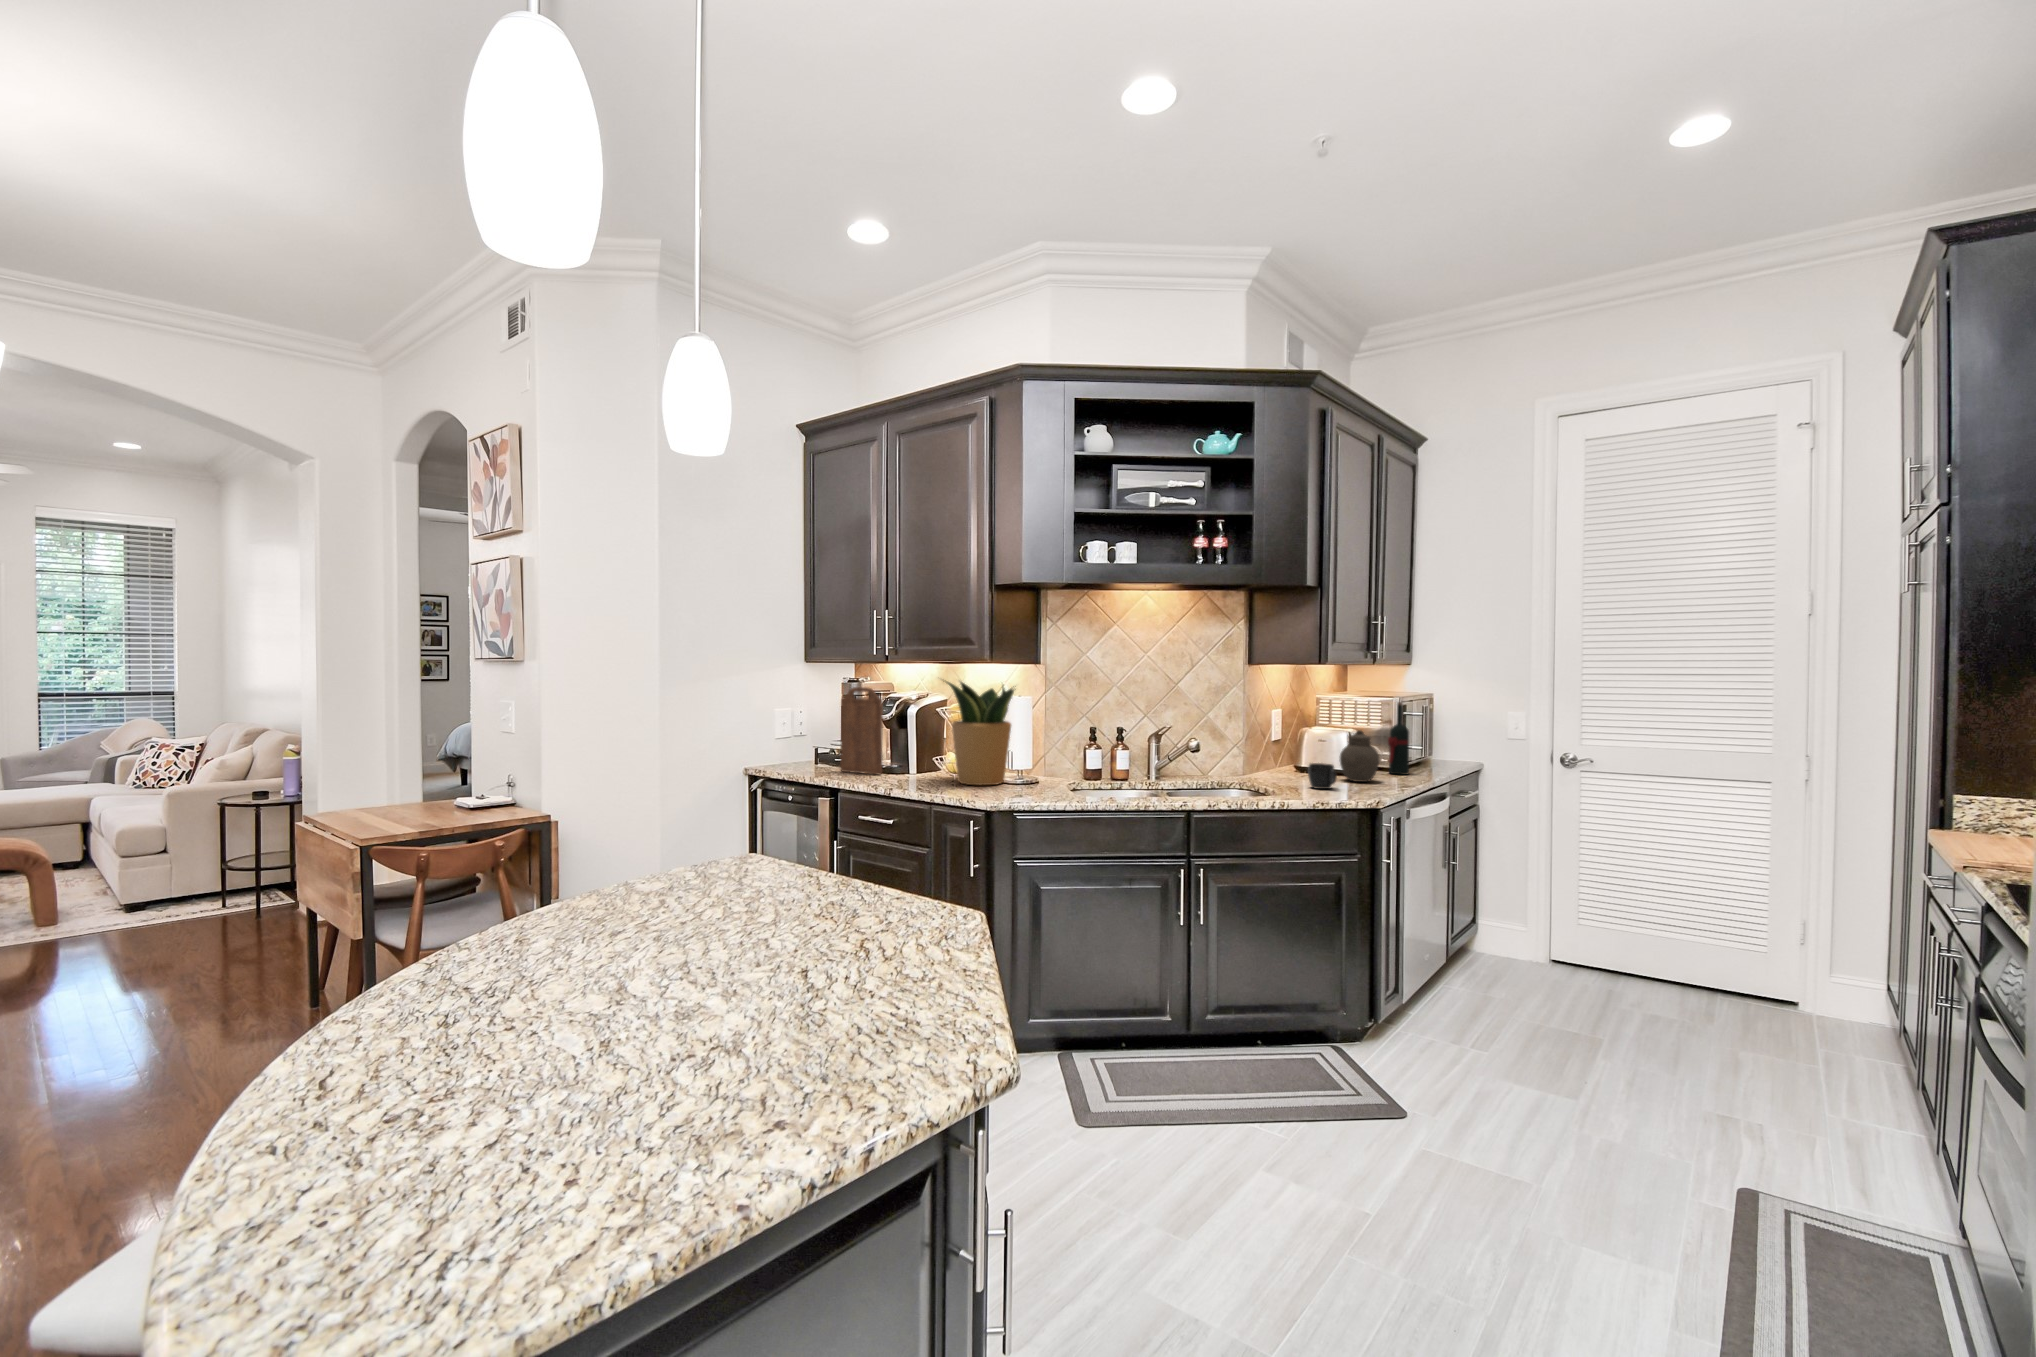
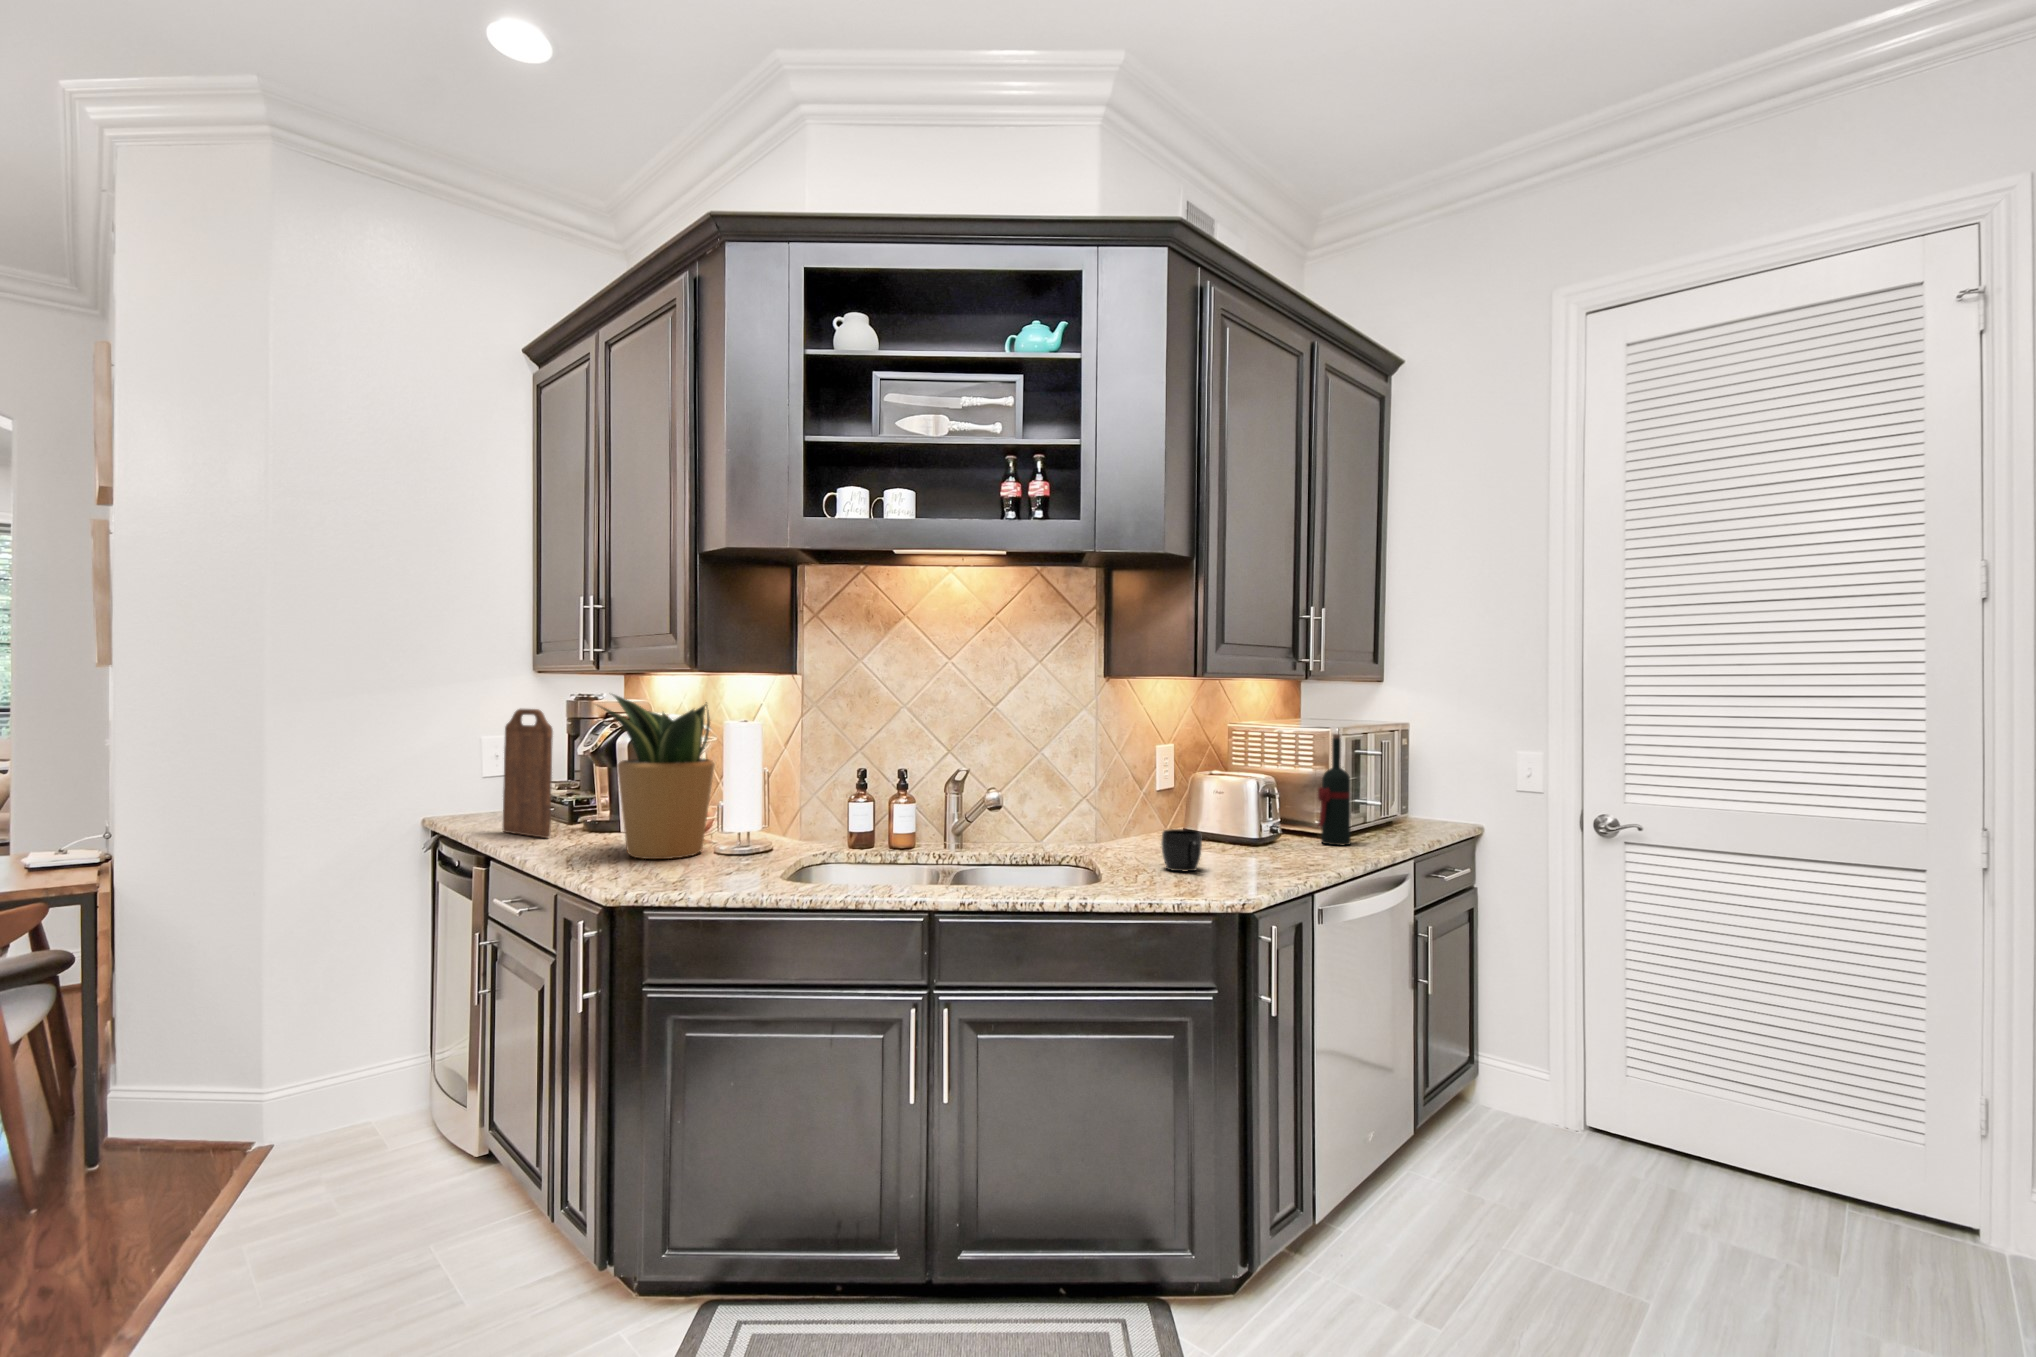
jar: present [1340,730,1379,782] -> none [1229,777,1288,858]

